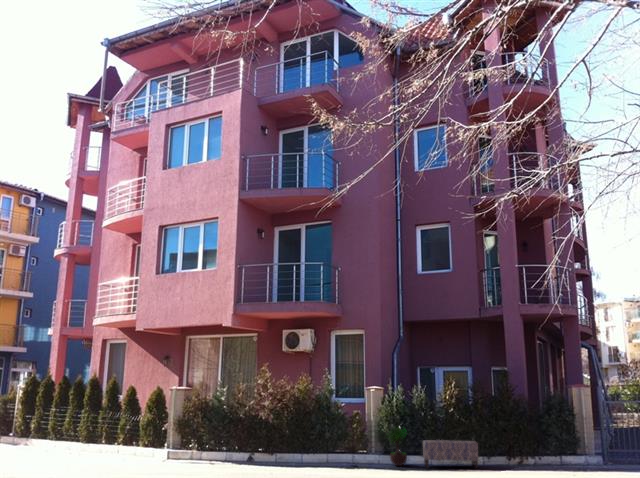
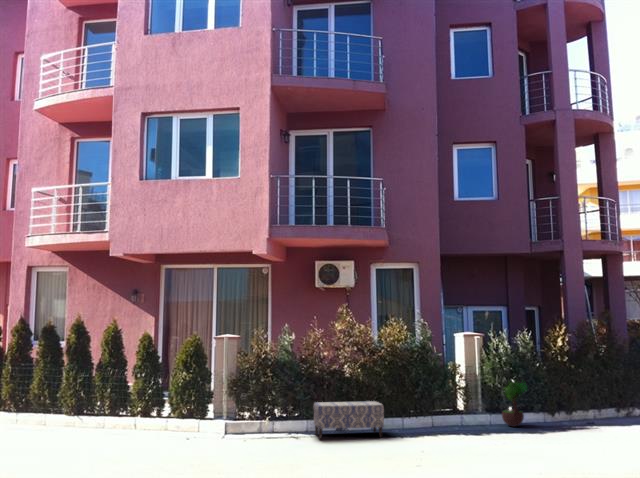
bench: present [423,440,478,468] -> present [314,401,384,439]

